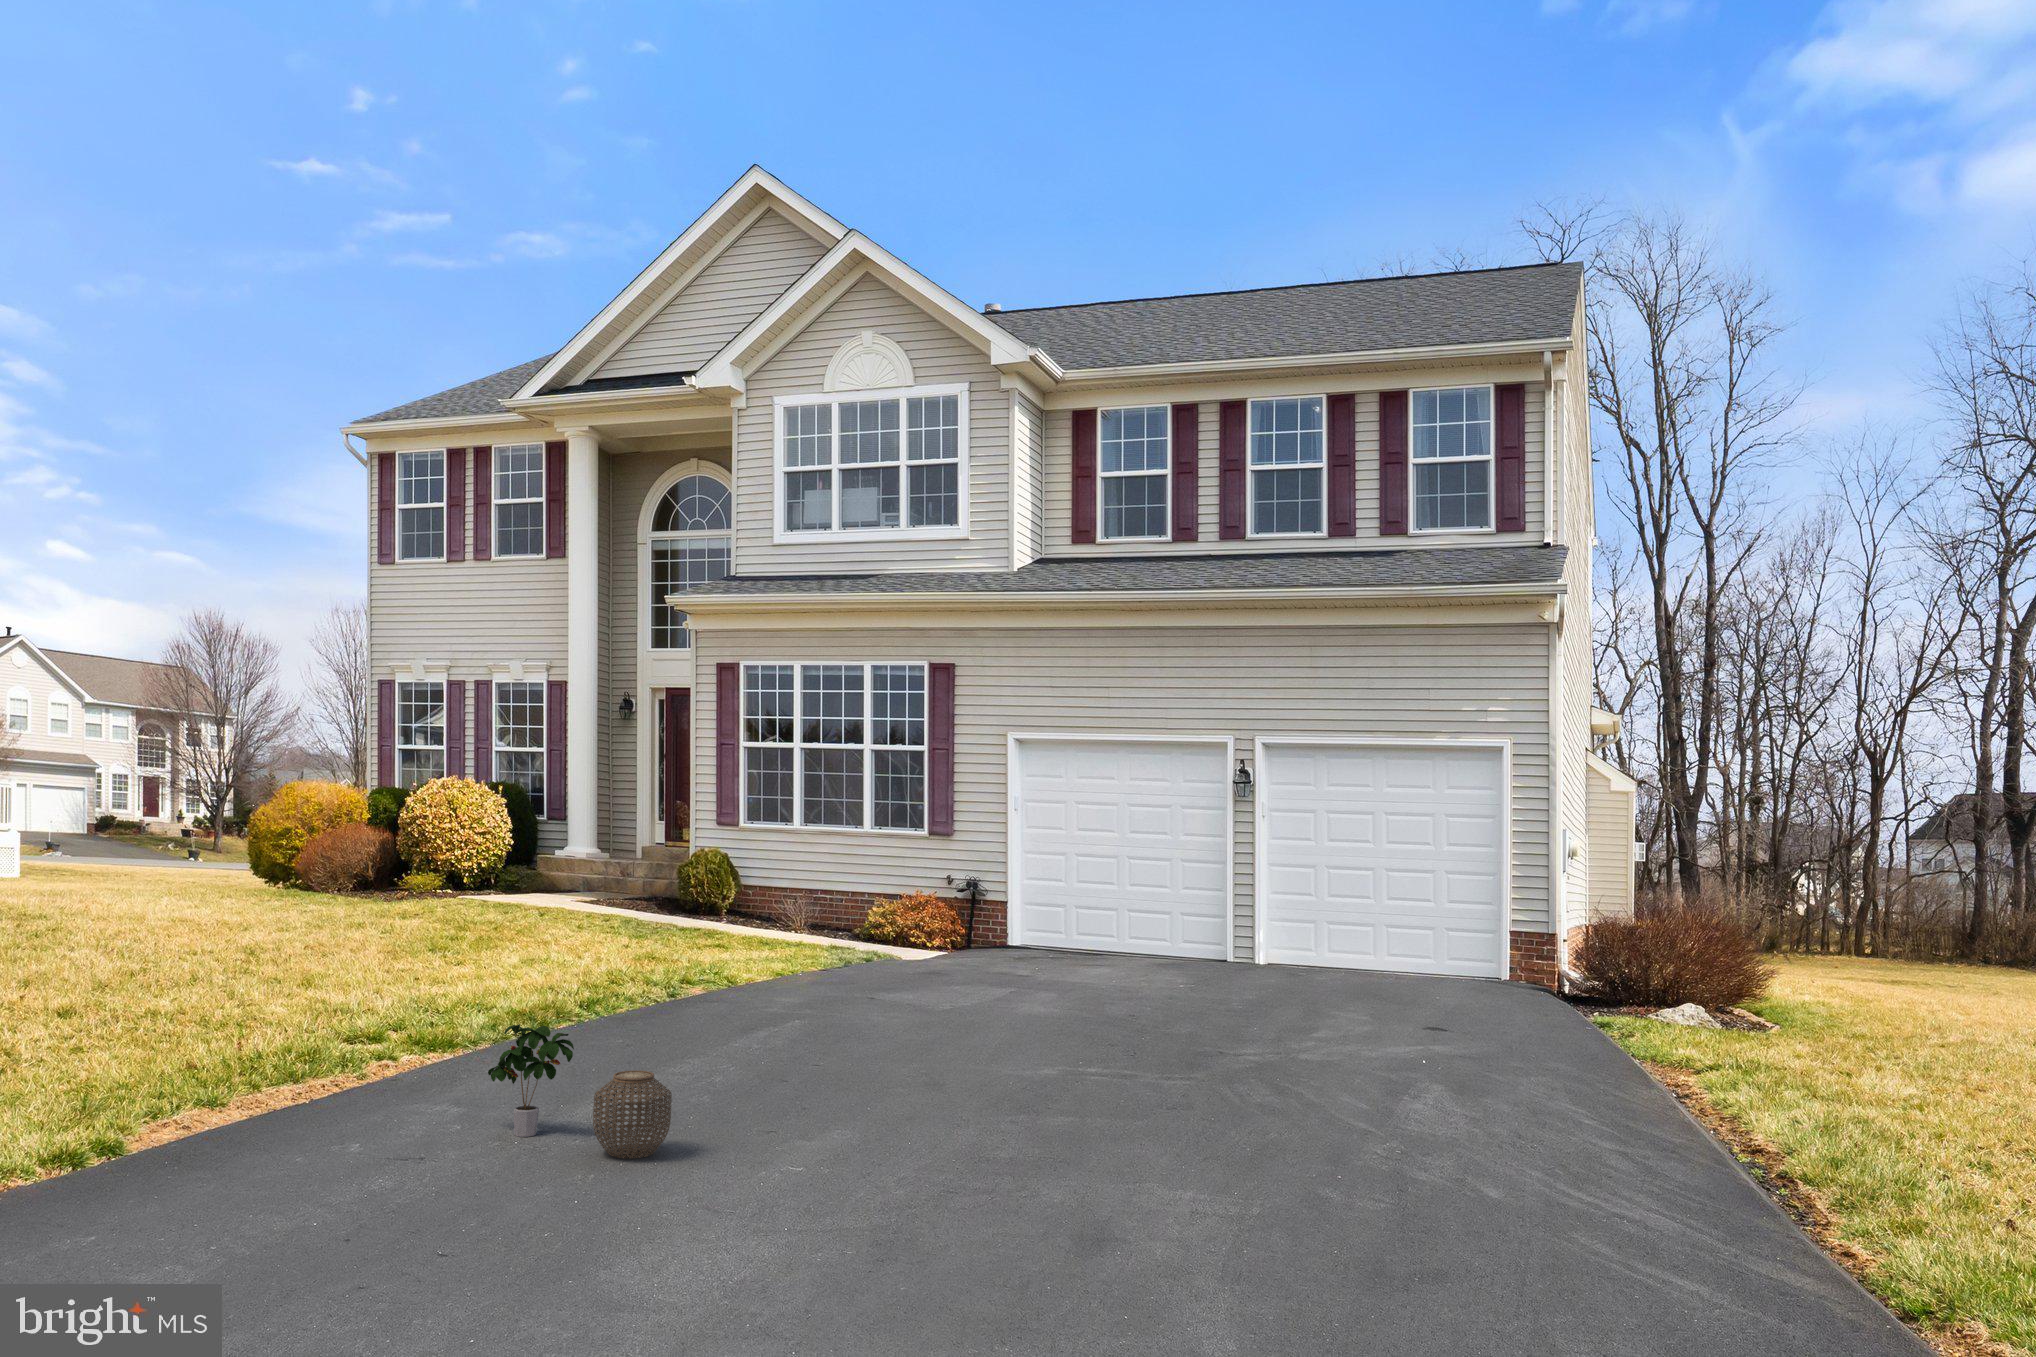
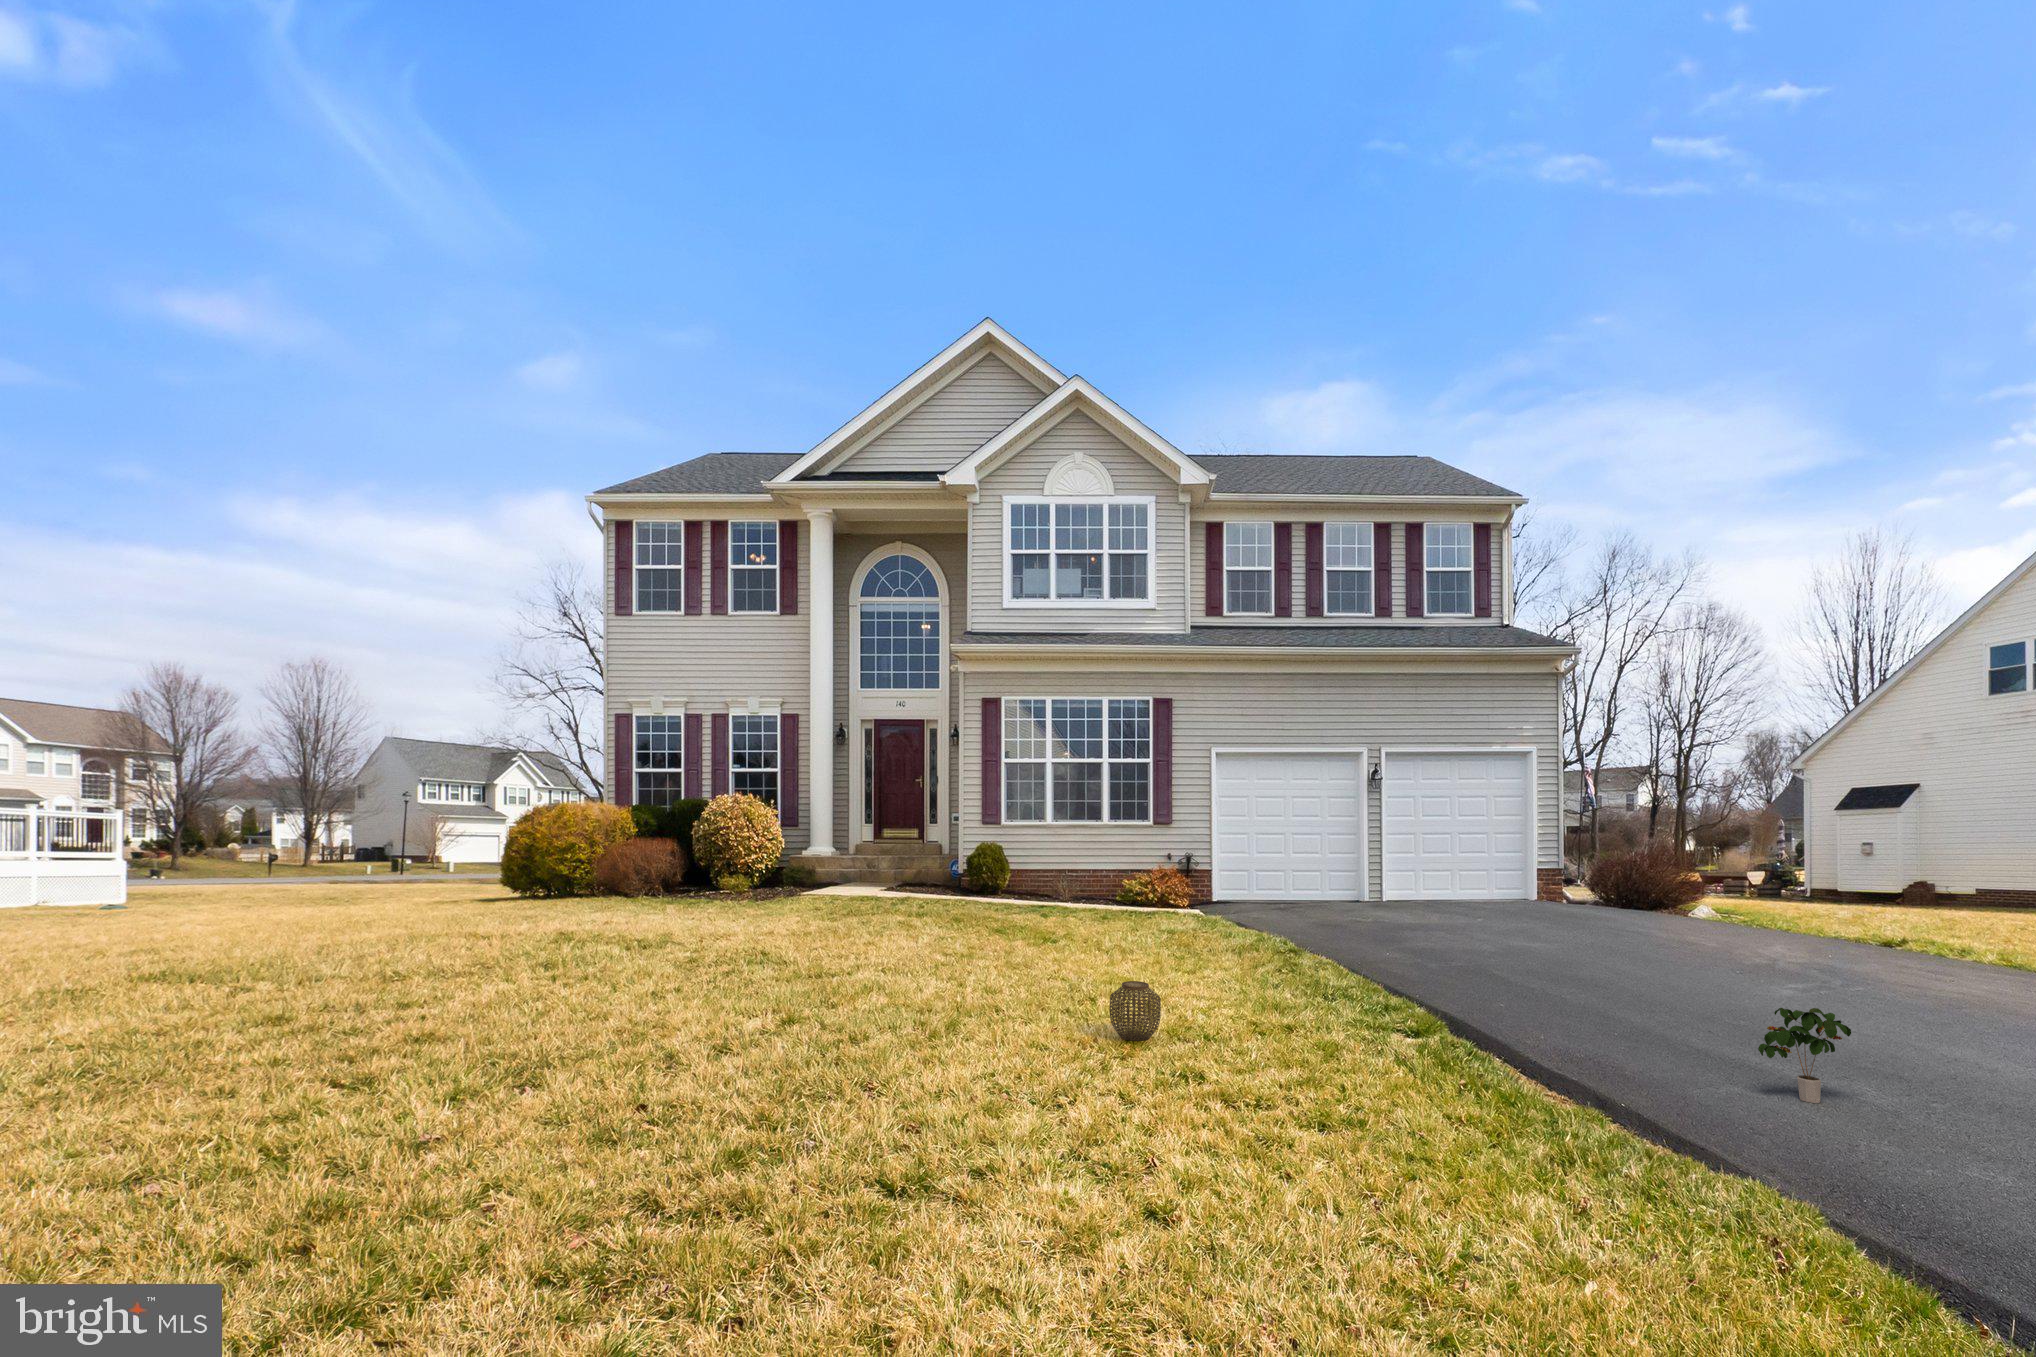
woven basket: present [593,1070,672,1159] -> present [1110,981,1161,1041]

